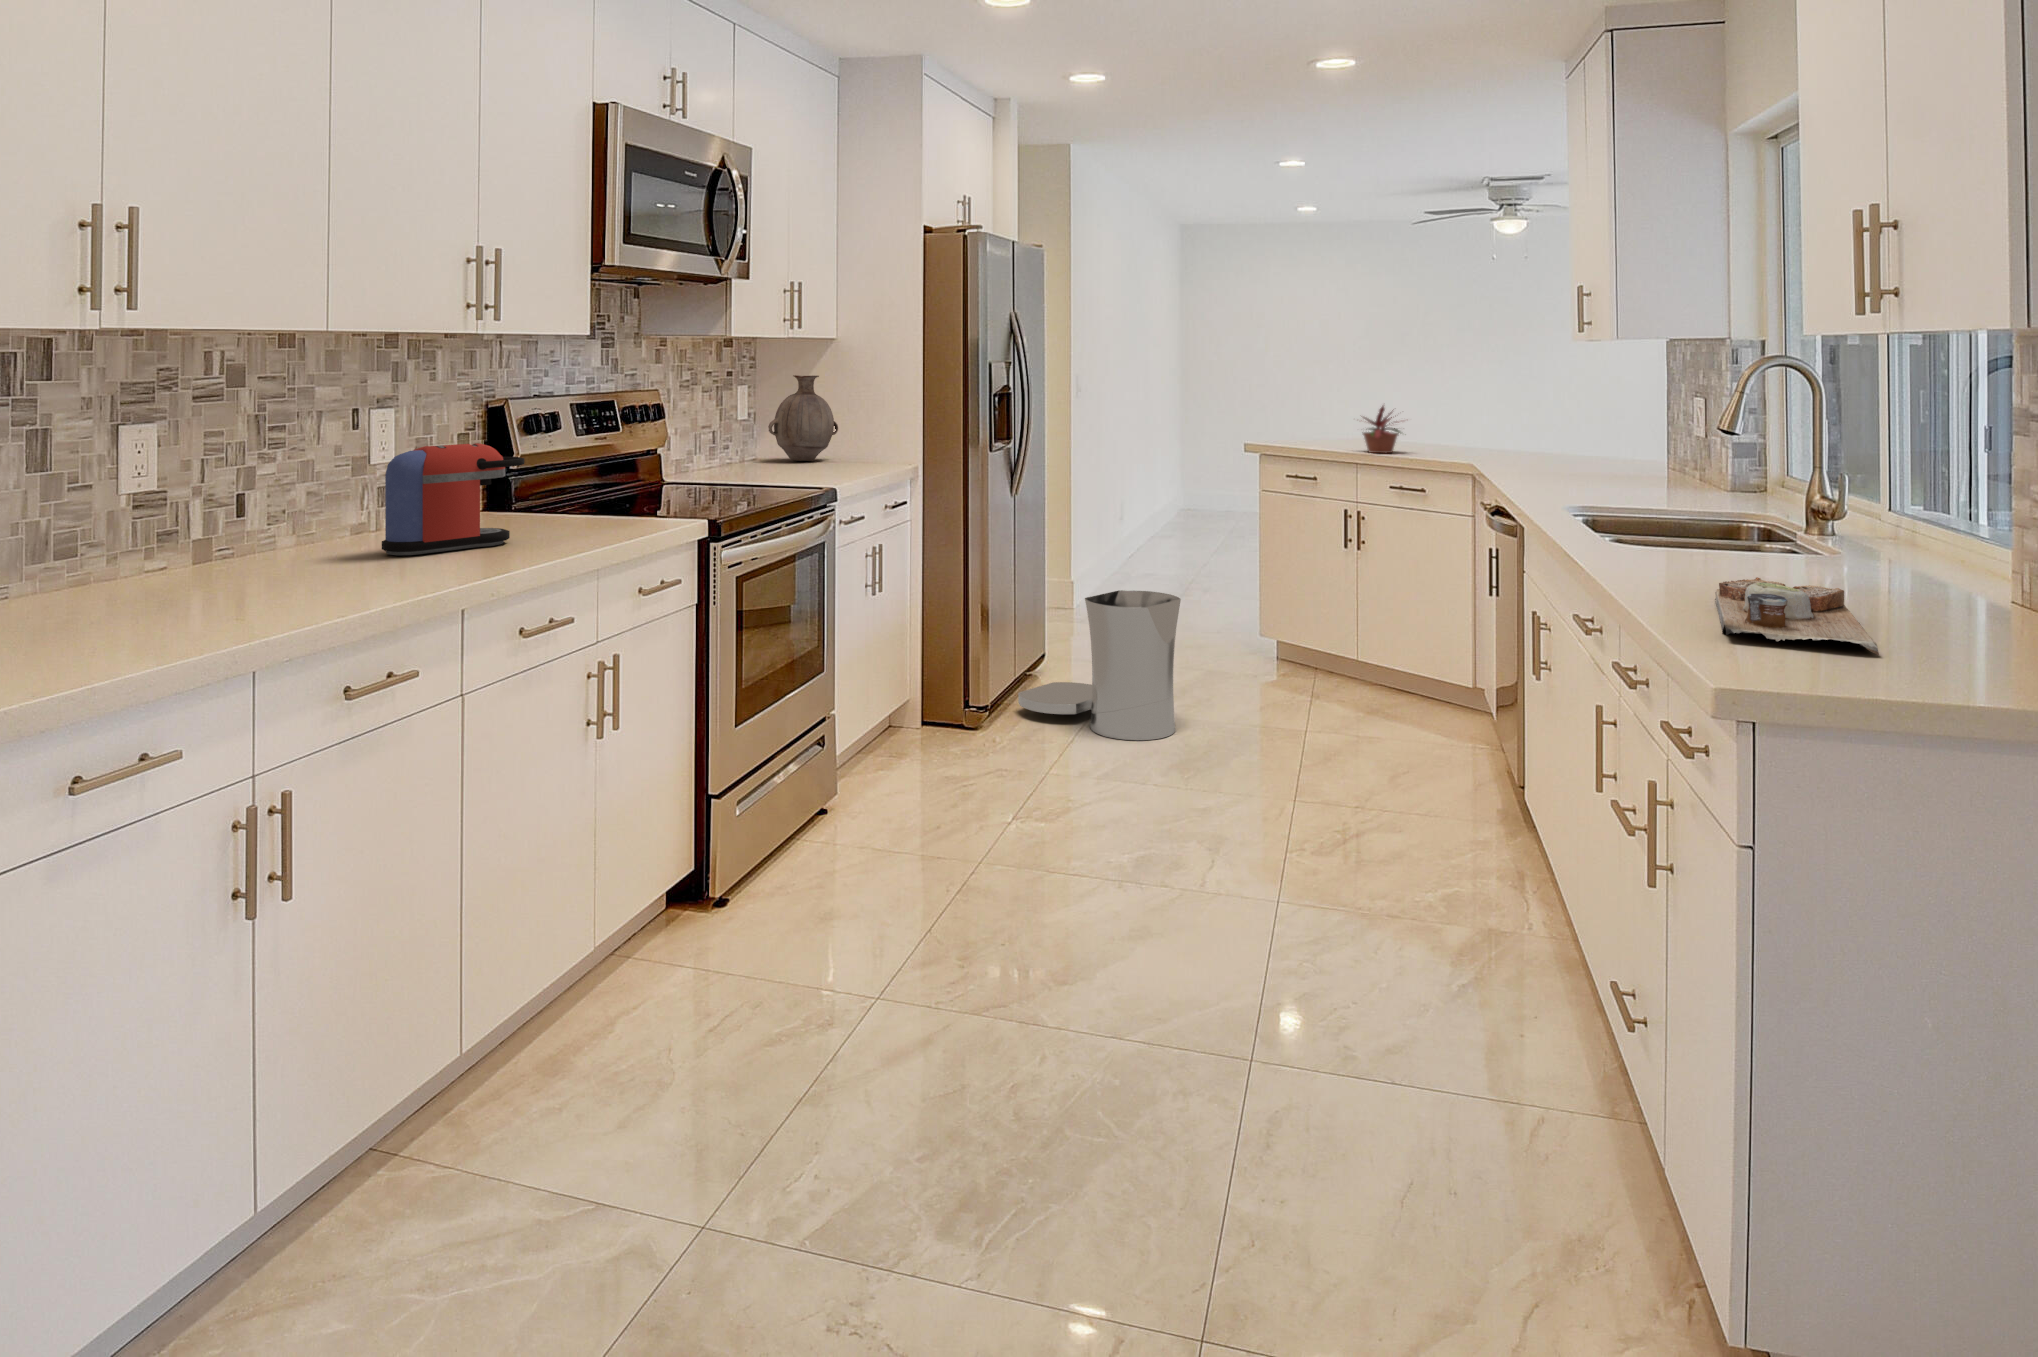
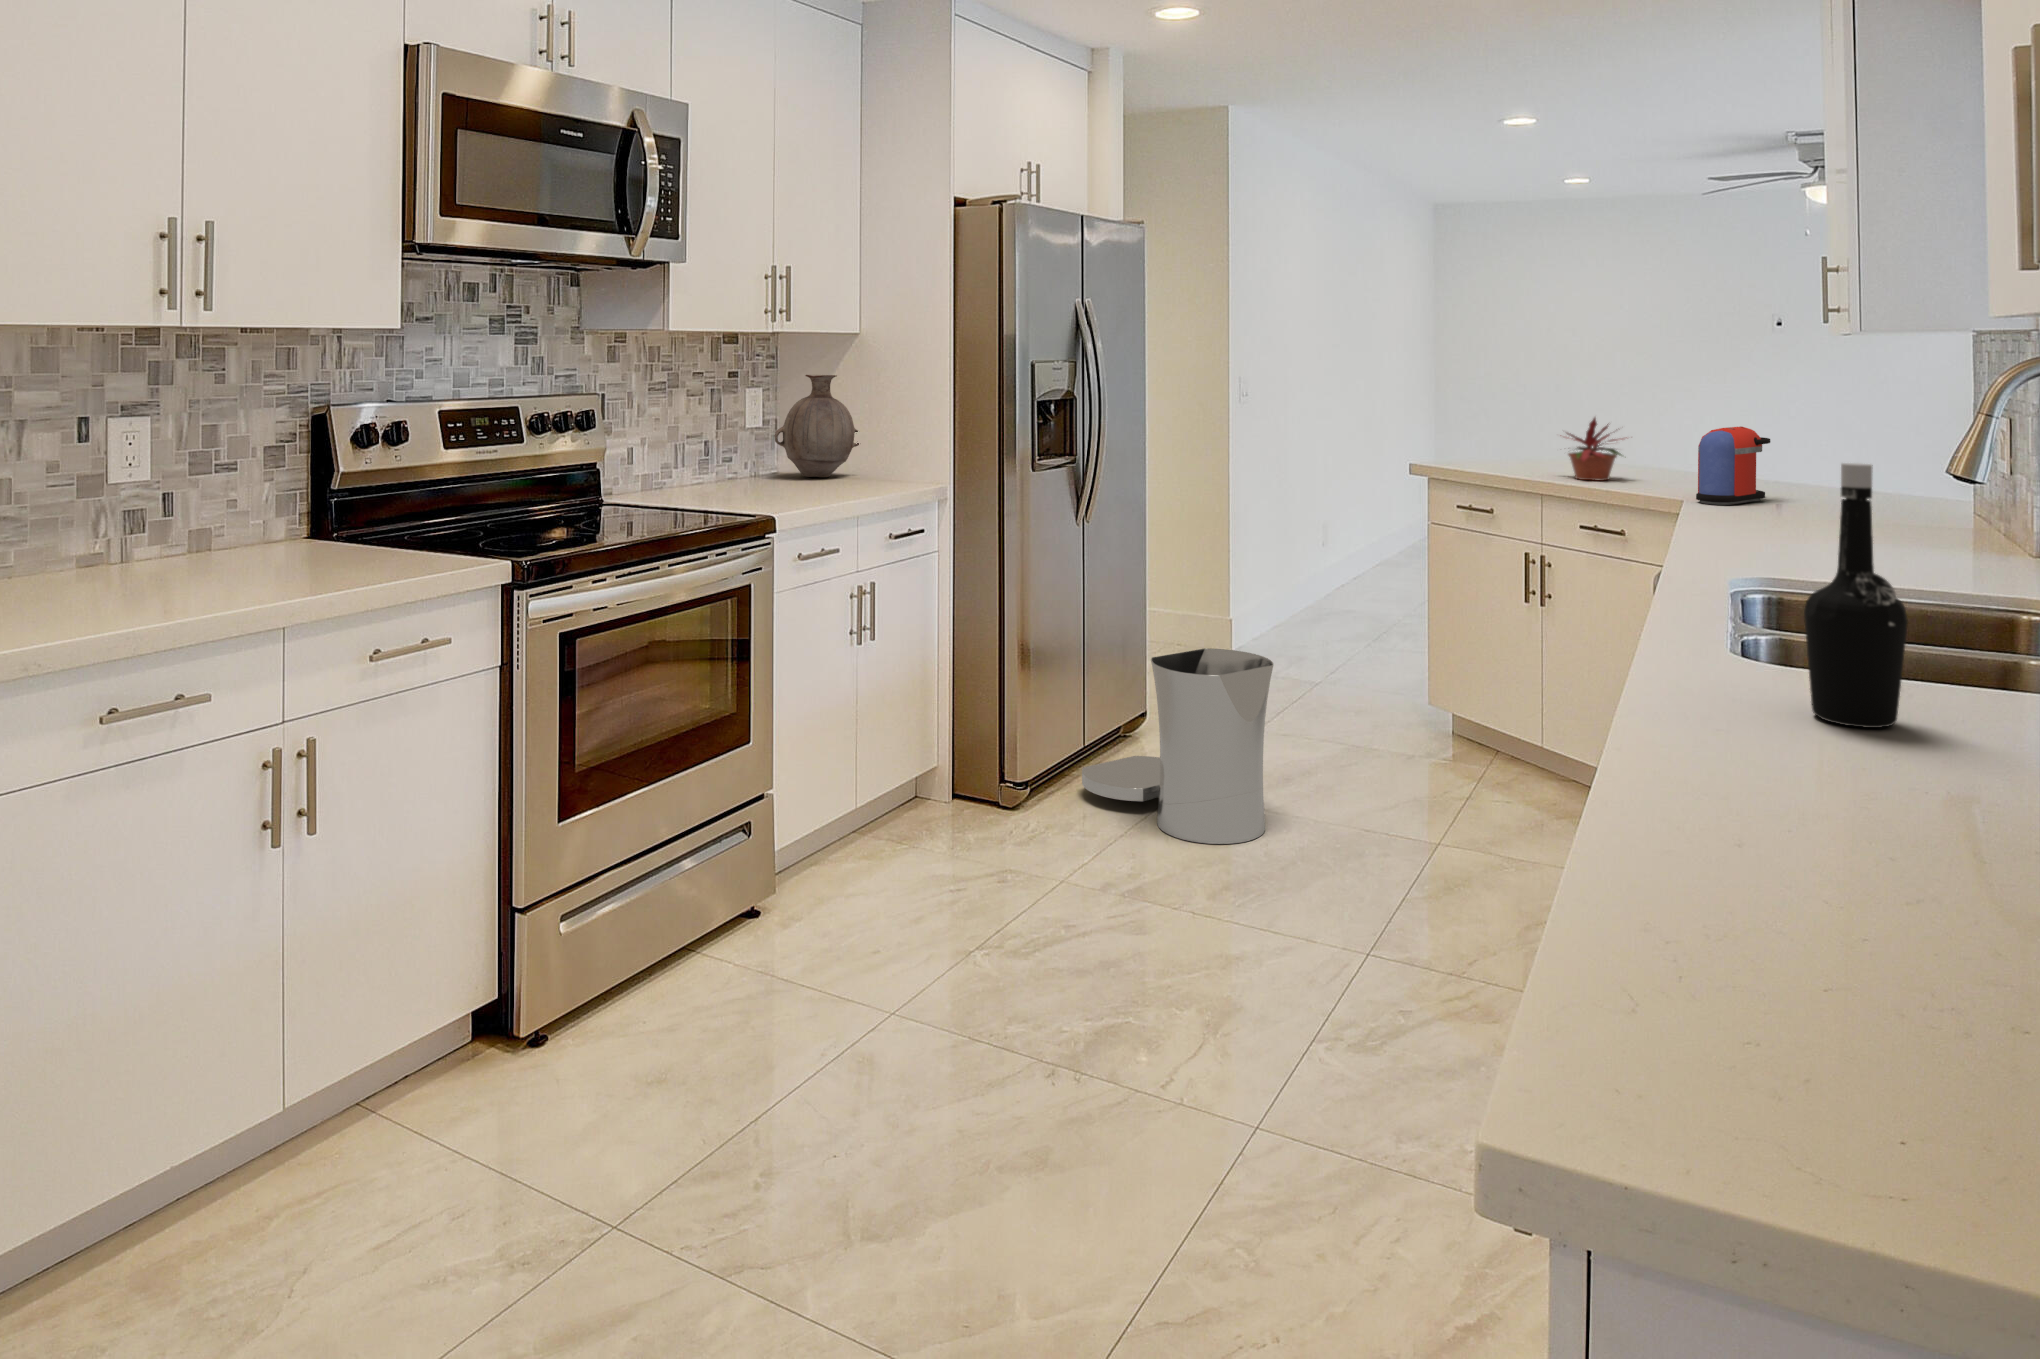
bottle: none [1690,414,1752,572] -> present [1804,463,1908,728]
coffee maker: present [382,443,525,555] -> present [1696,426,1770,505]
cutting board: present [1715,577,1879,655] -> none [1657,760,1987,981]

